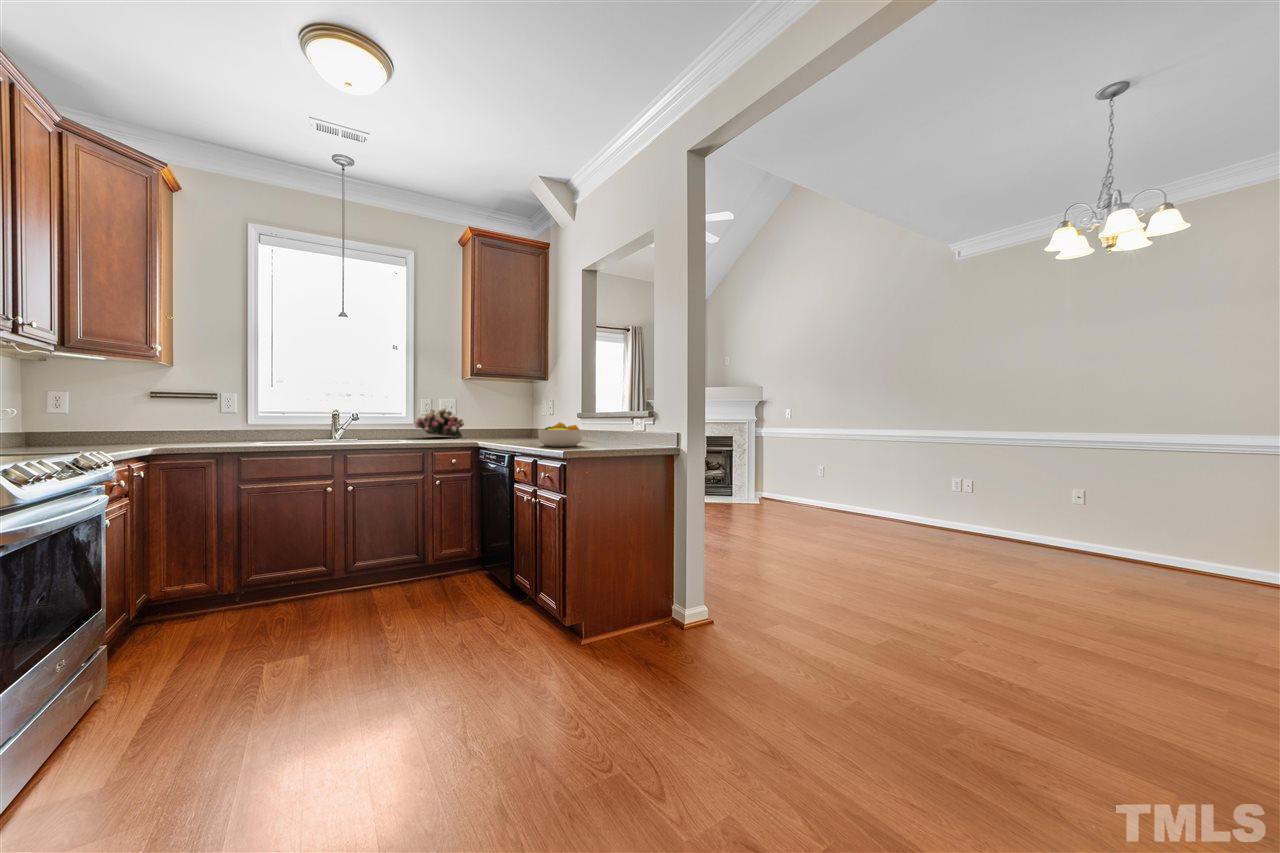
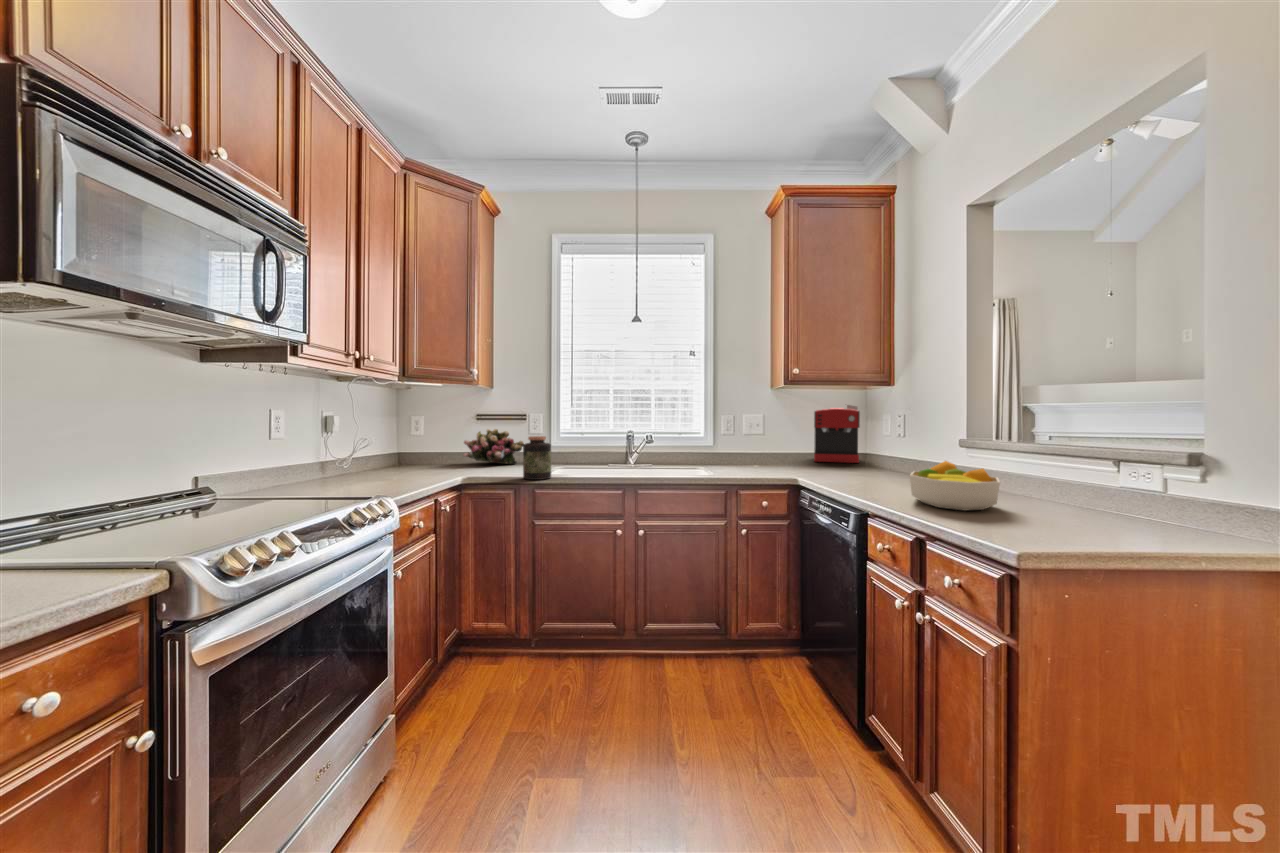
coffee maker: none [495,393,528,436] -> present [814,405,860,463]
jar: none [227,409,258,447] -> present [523,436,551,480]
flower arrangement: present [414,409,464,437] -> present [464,429,524,464]

